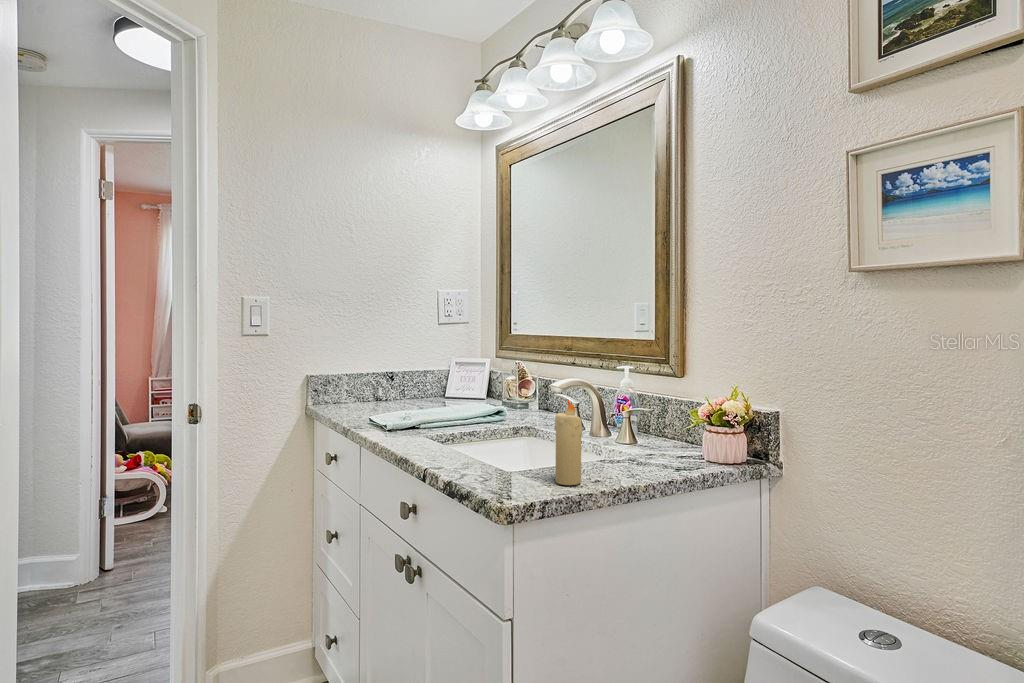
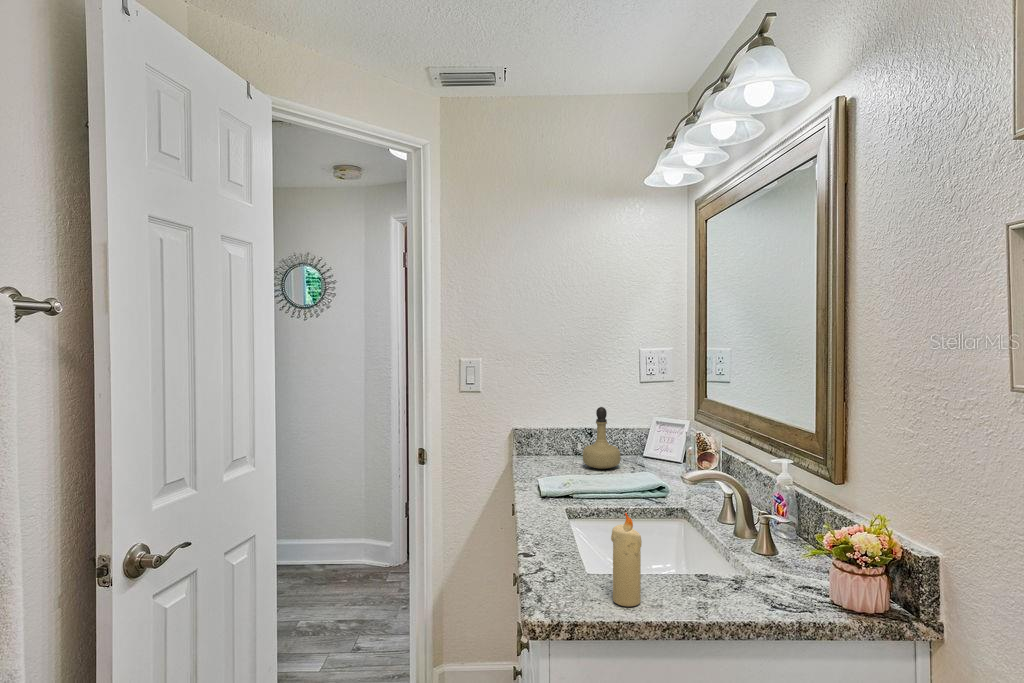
perfume bottle: none [397,345,436,408] -> present [583,407,621,469]

